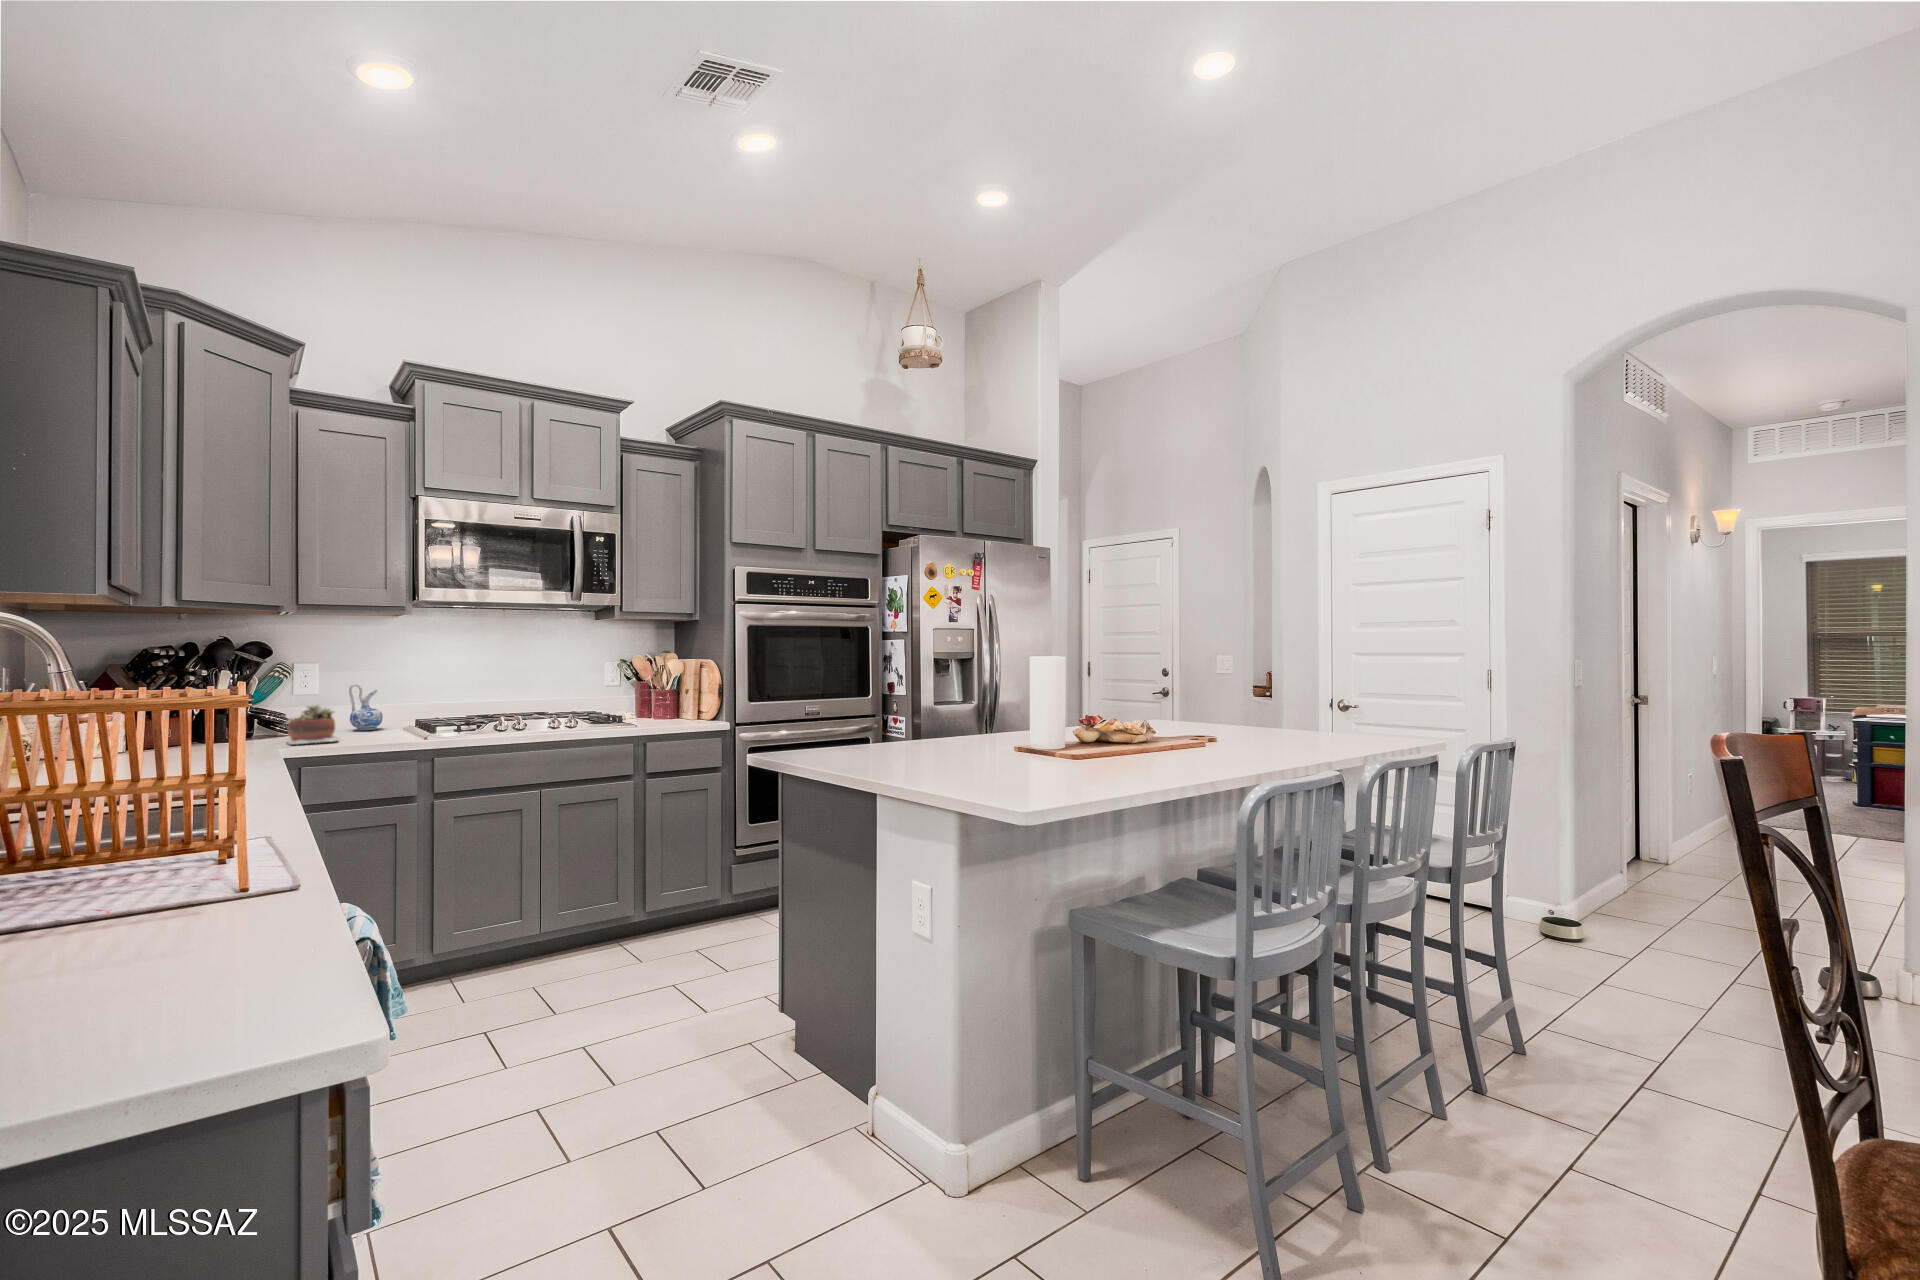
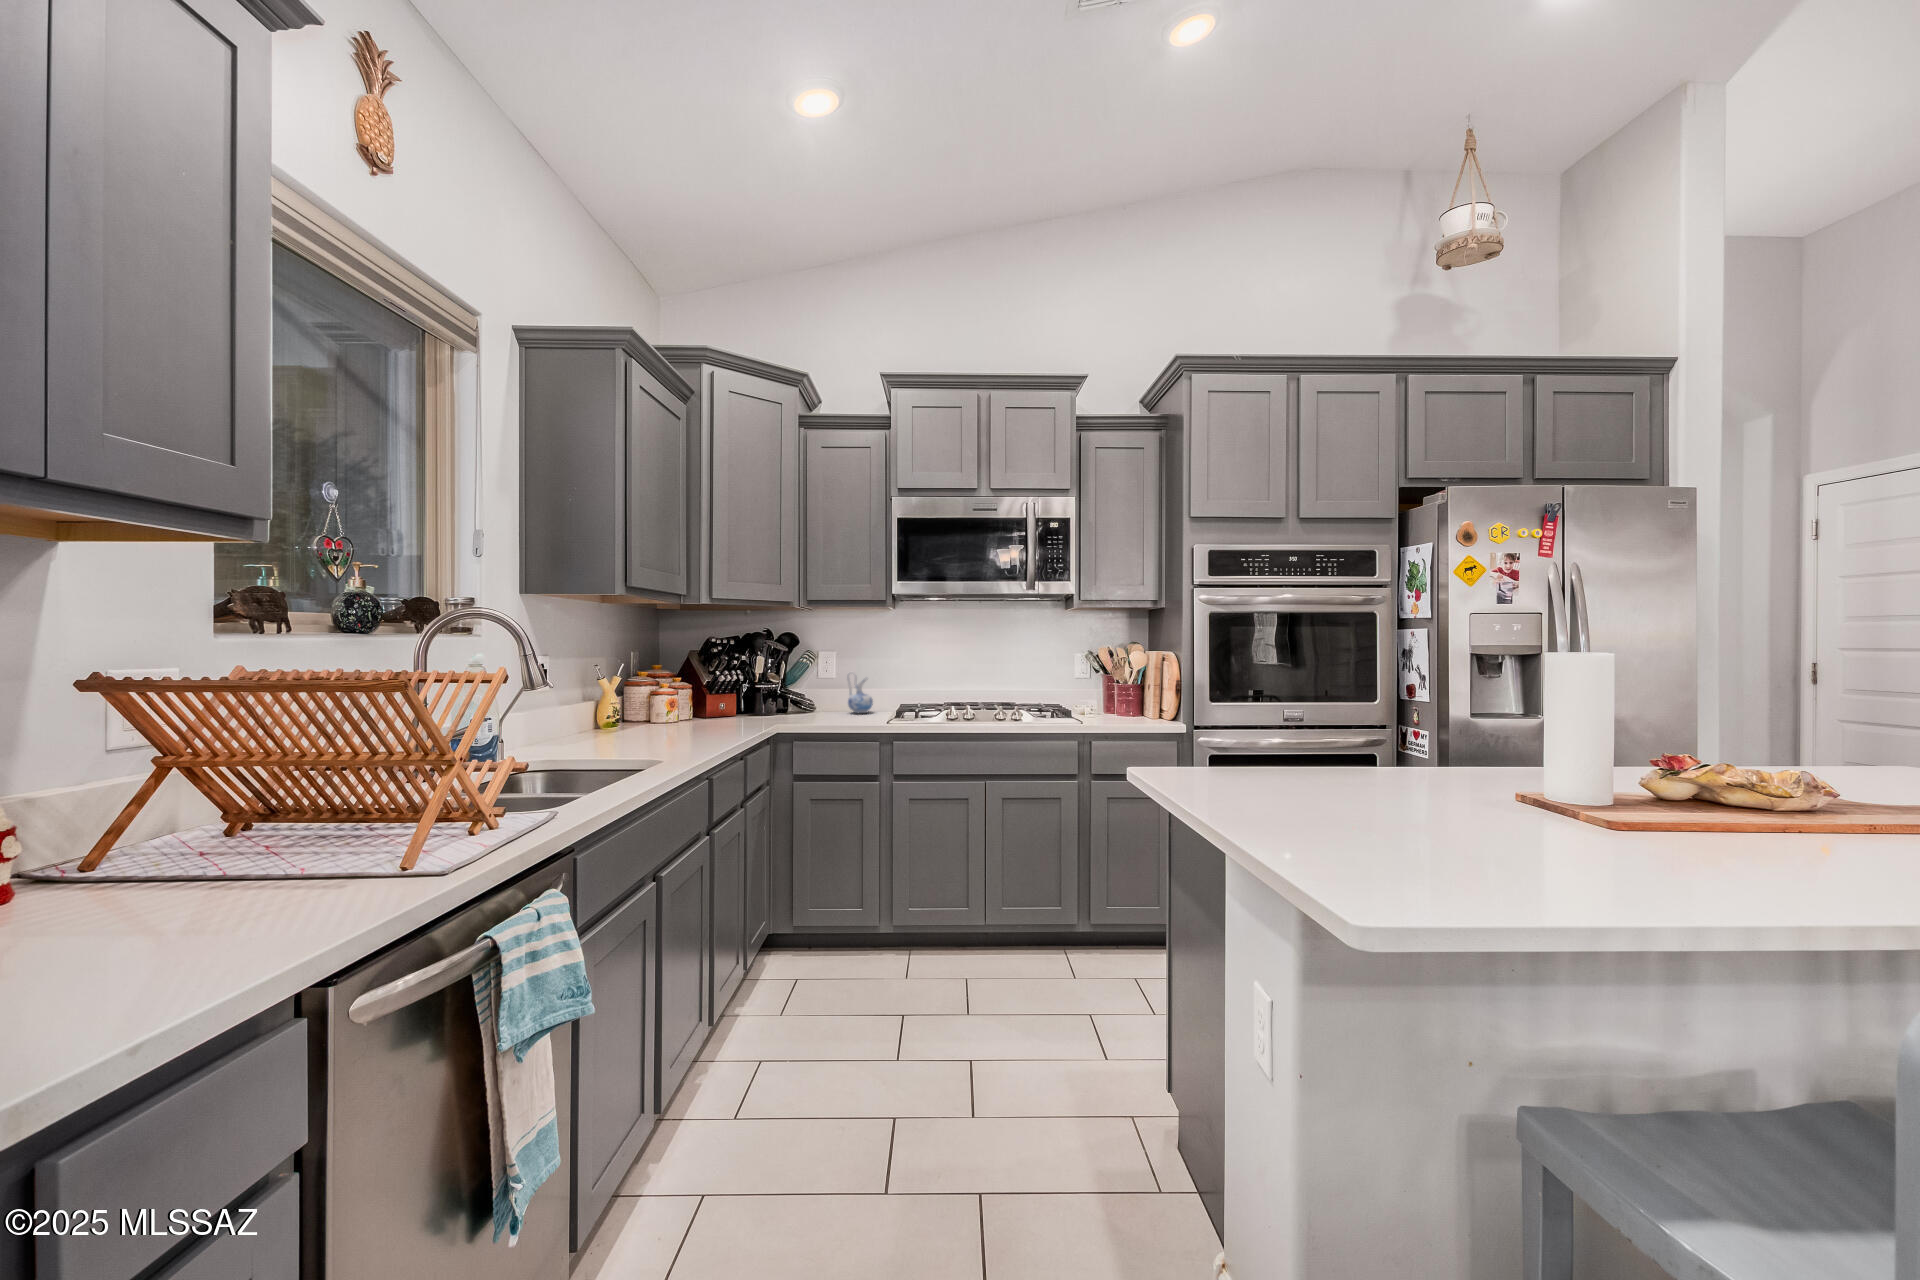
succulent plant: present [287,705,338,744] -> none [788,689,829,723]

